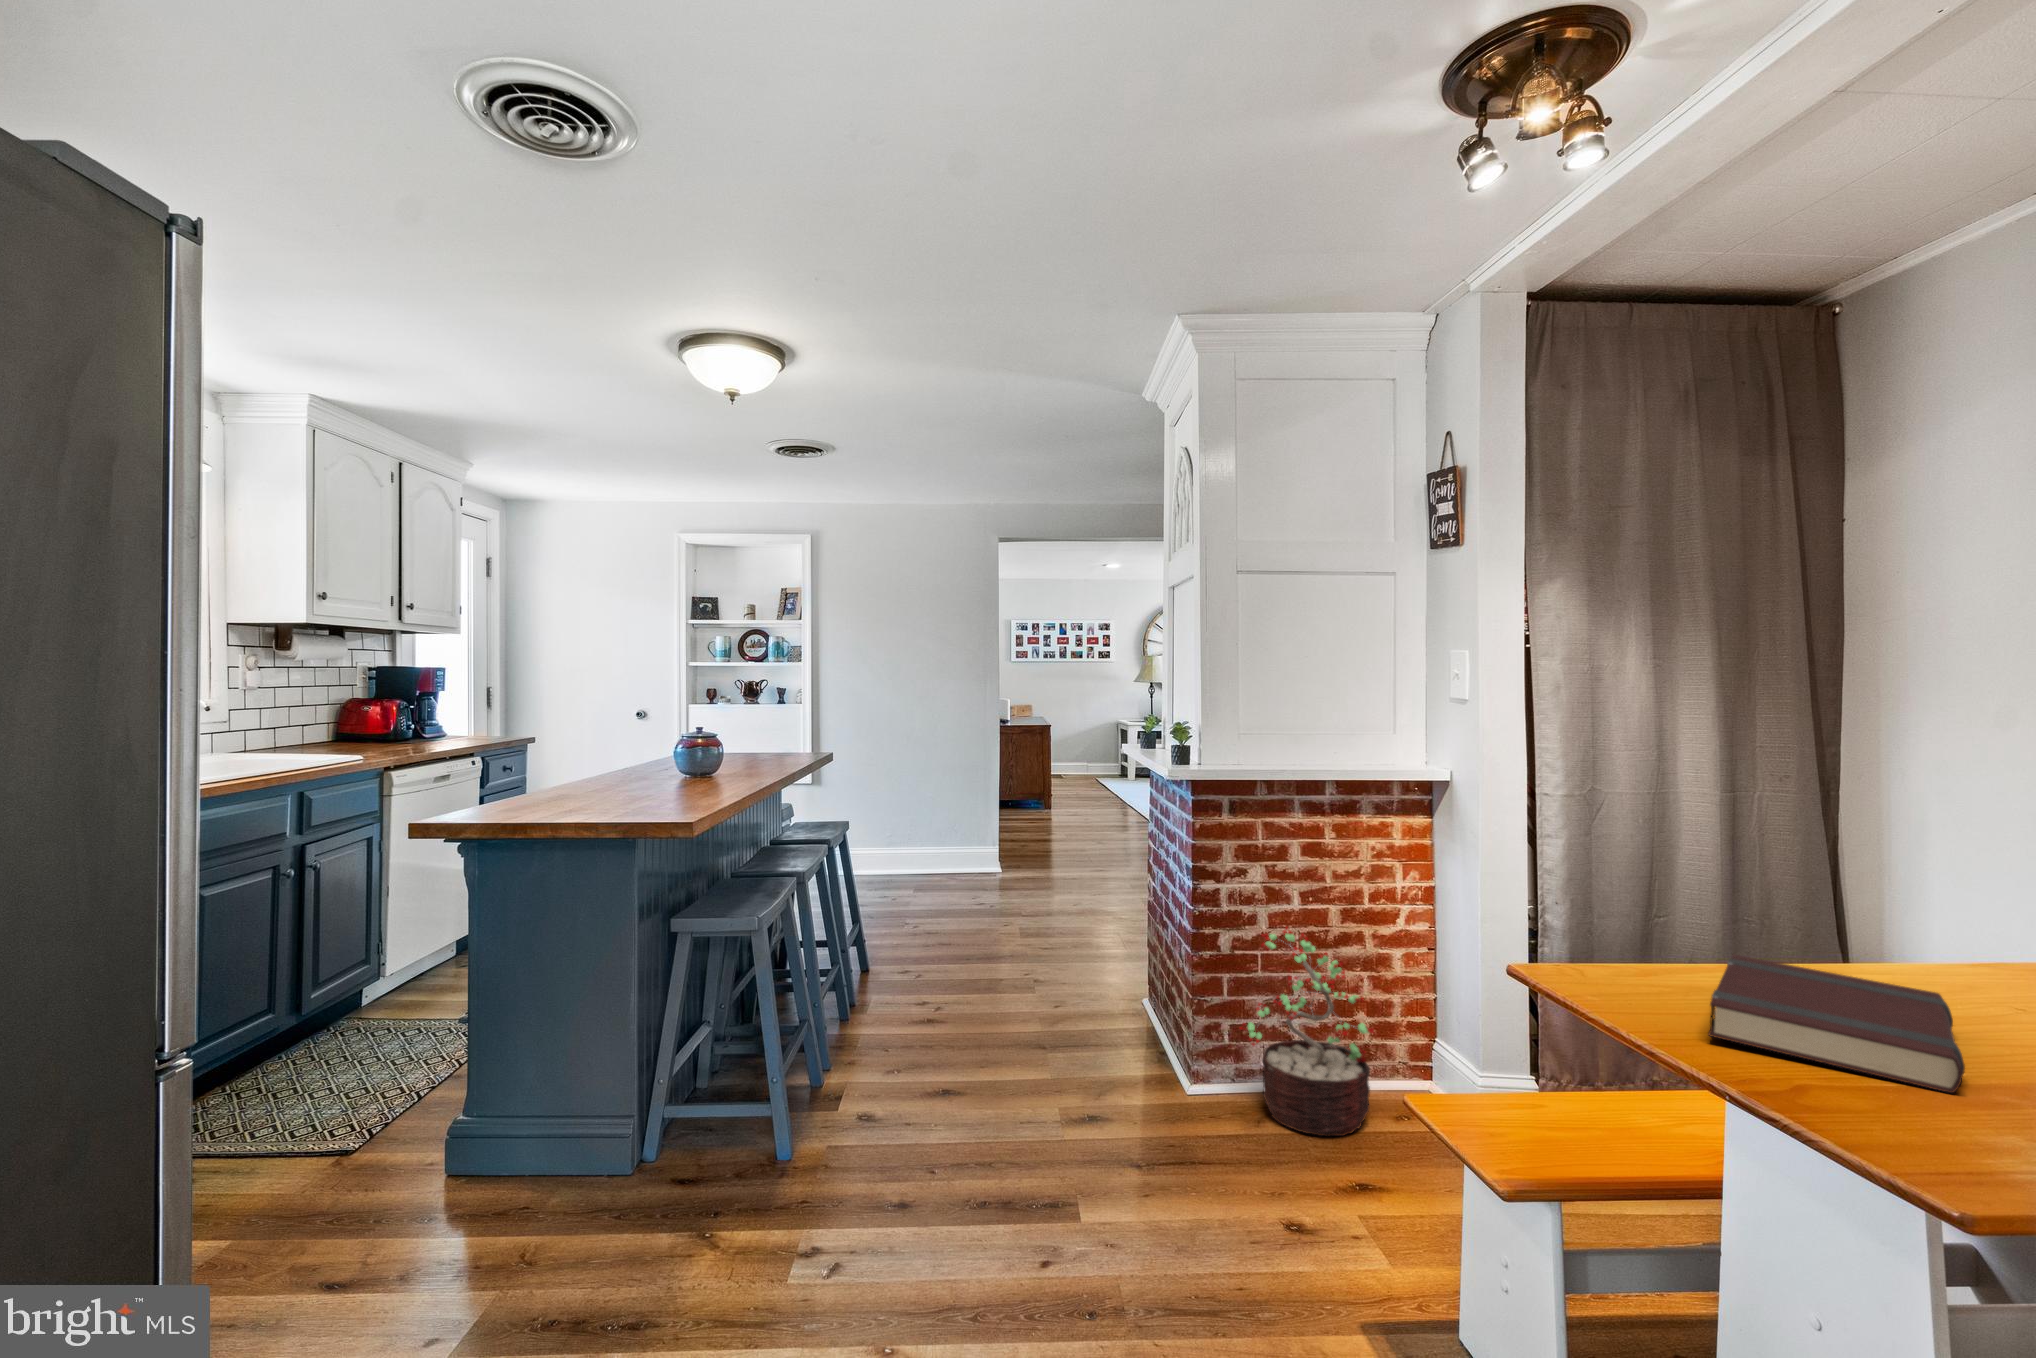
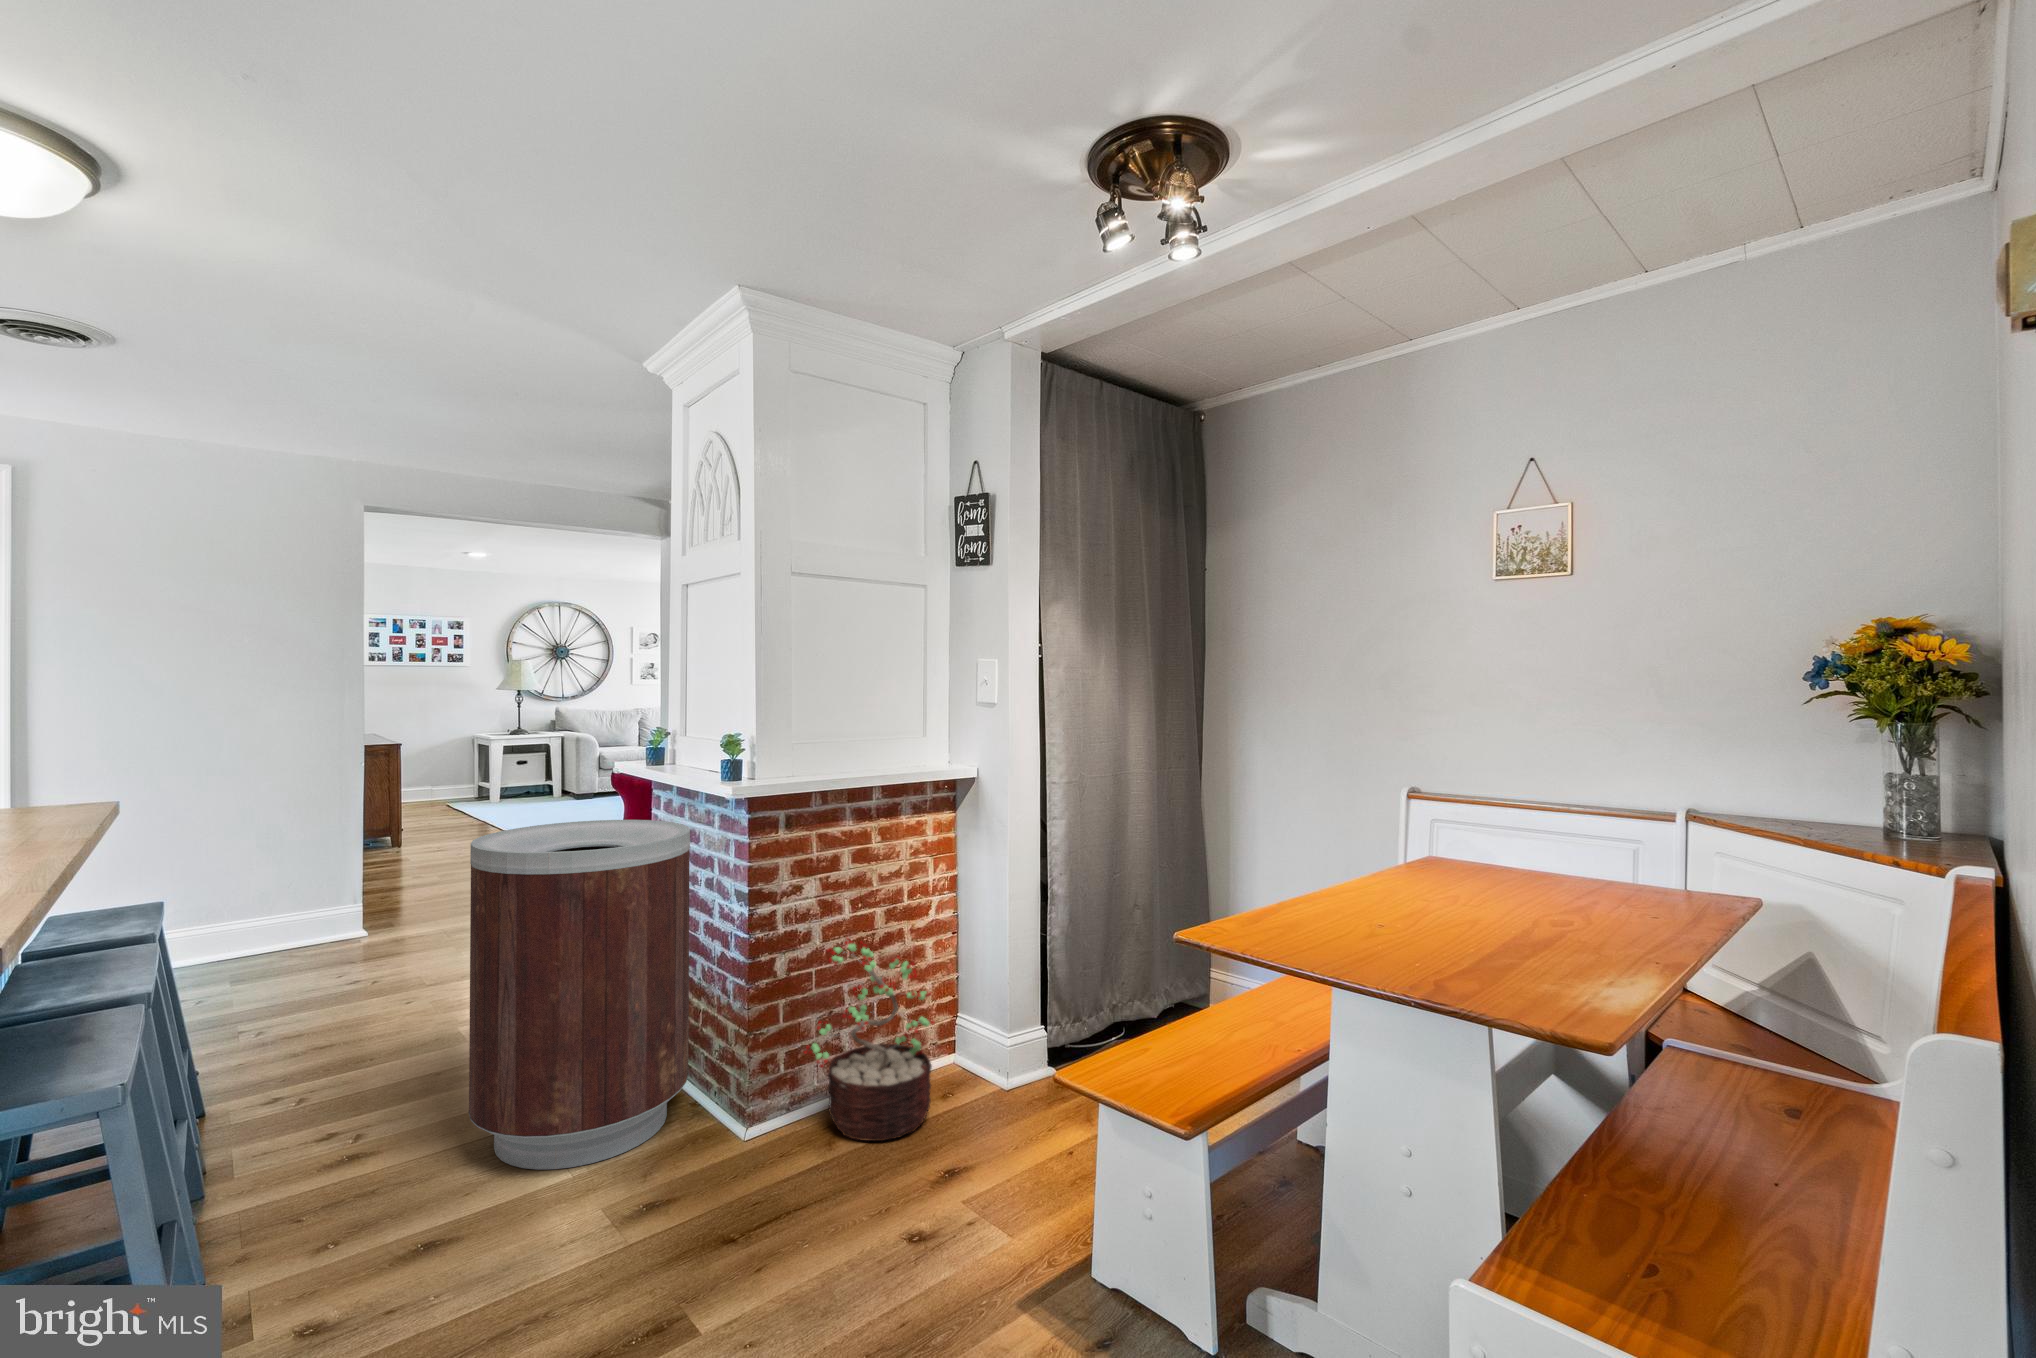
trash can: none [990,792,1155,1073] -> present [469,820,690,1170]
book: present [1708,954,1965,1094] -> none [1320,897,1515,971]

